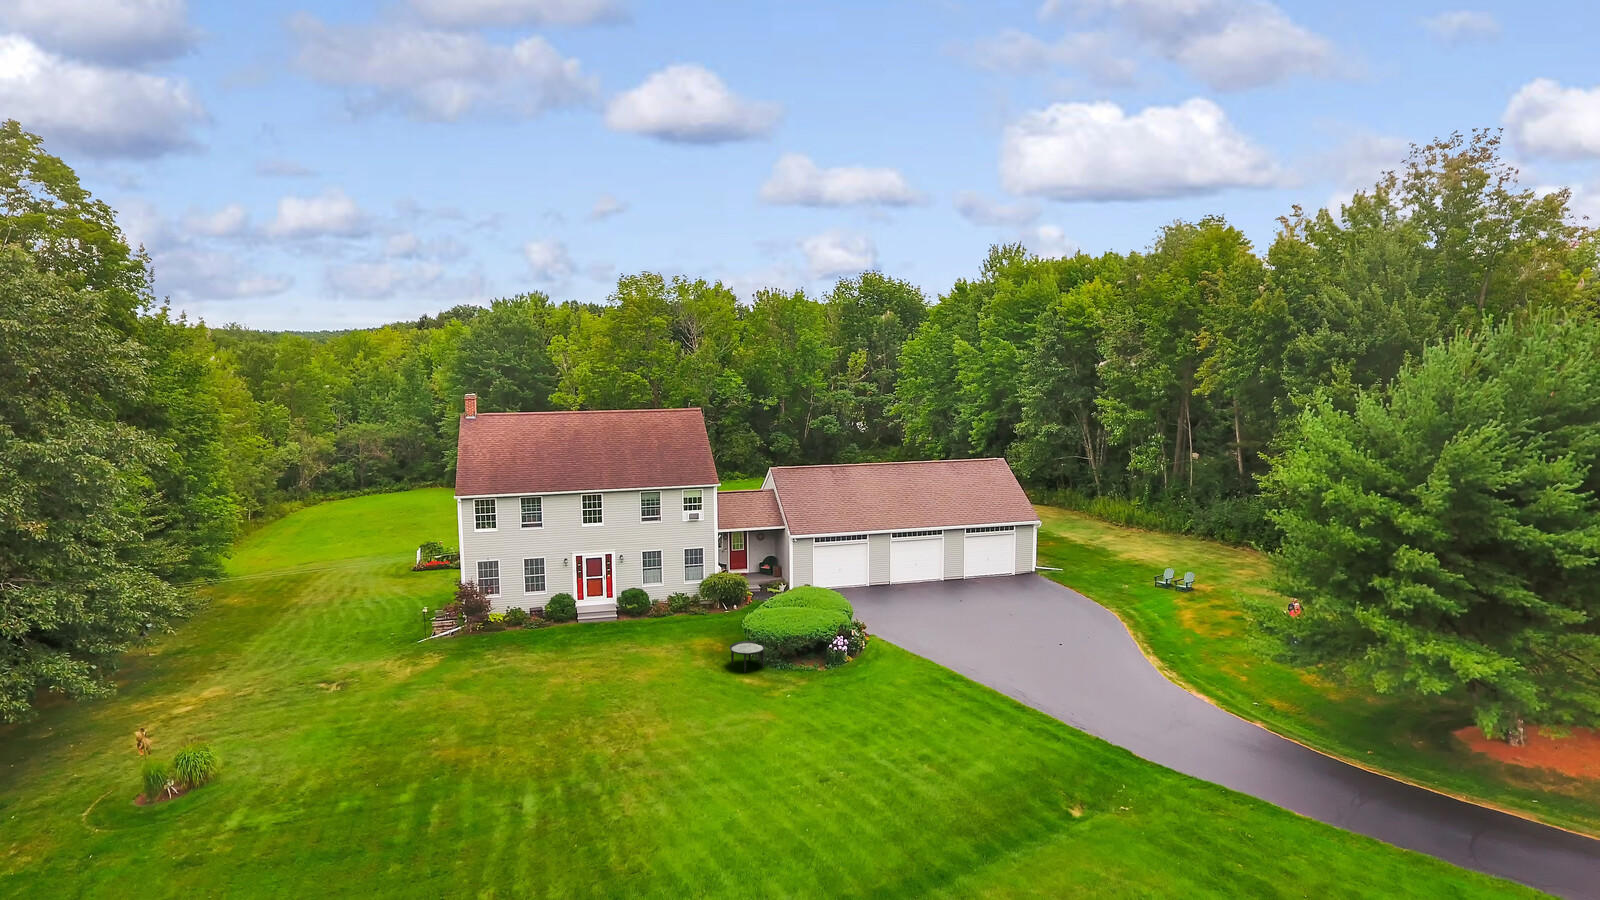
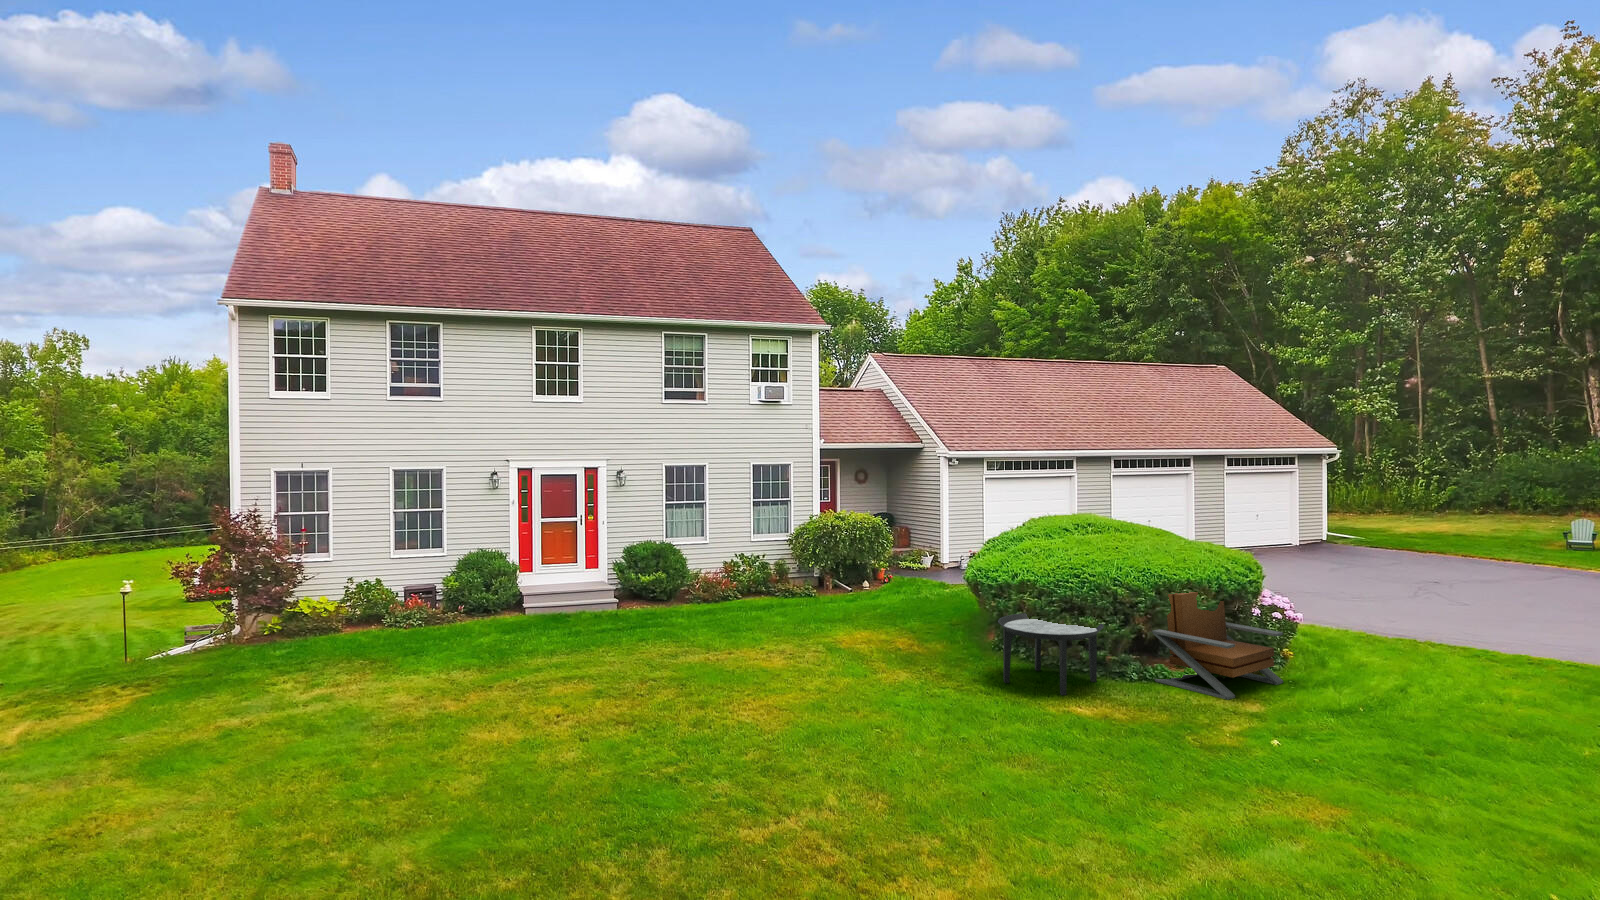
lounge chair: none [783,634,827,677] -> present [1152,592,1283,700]

